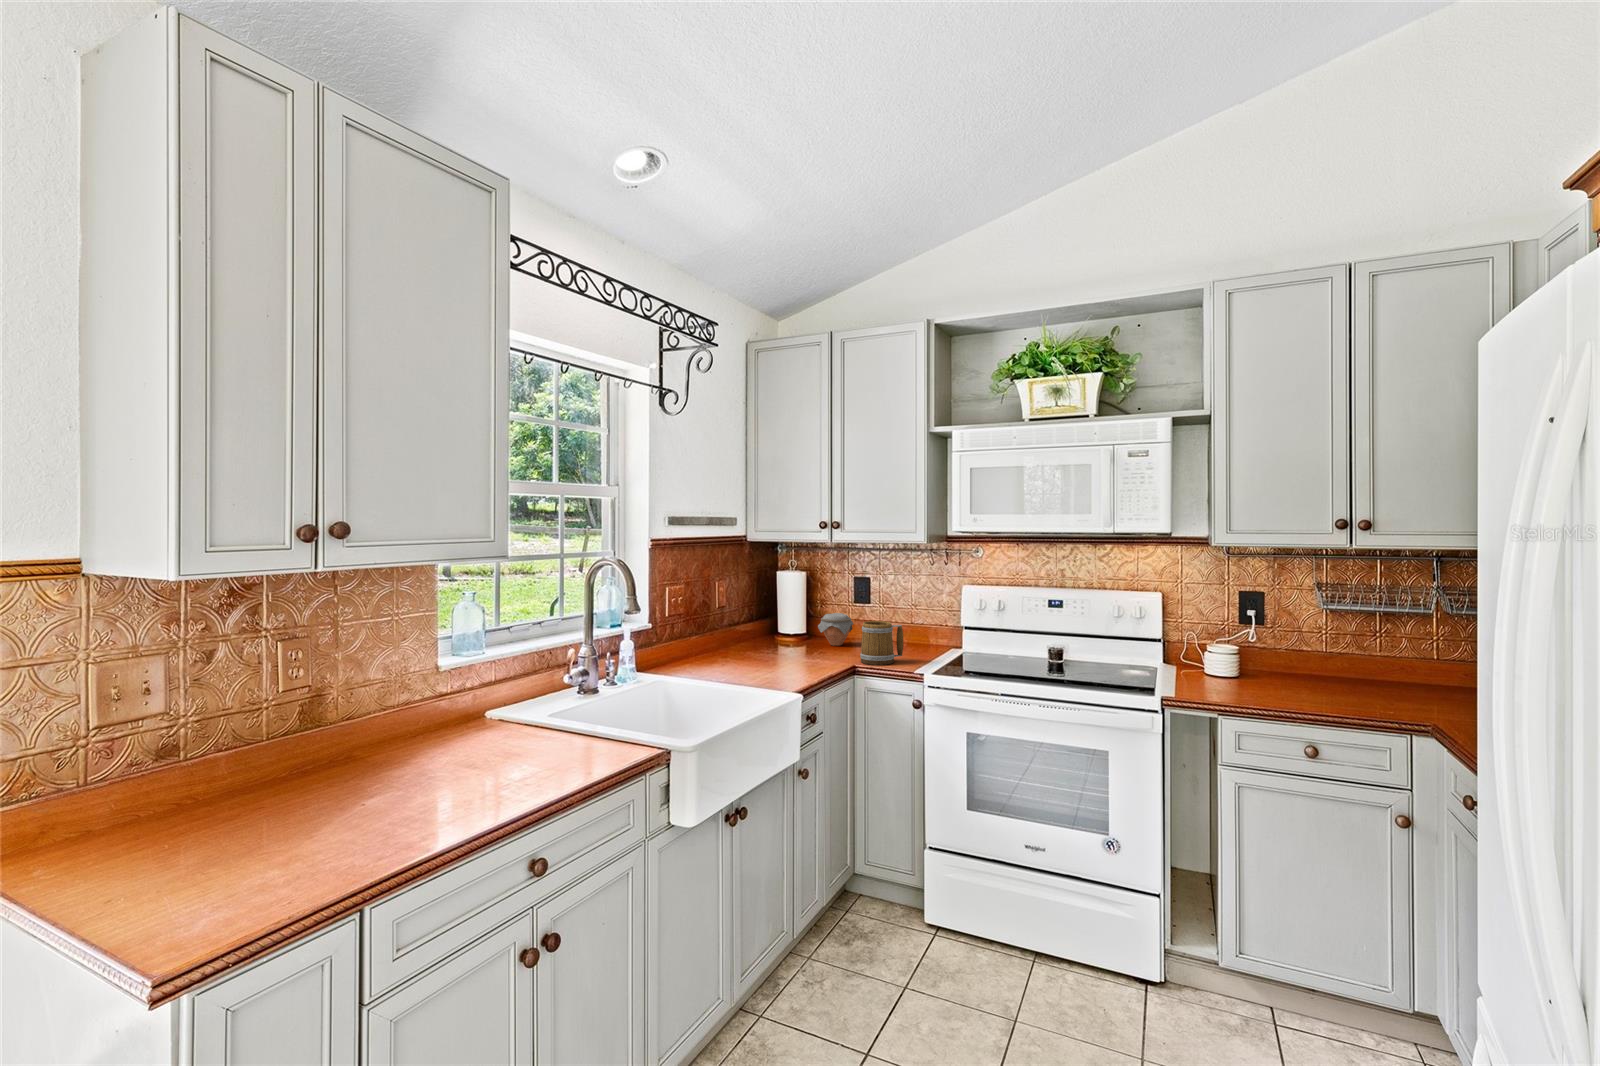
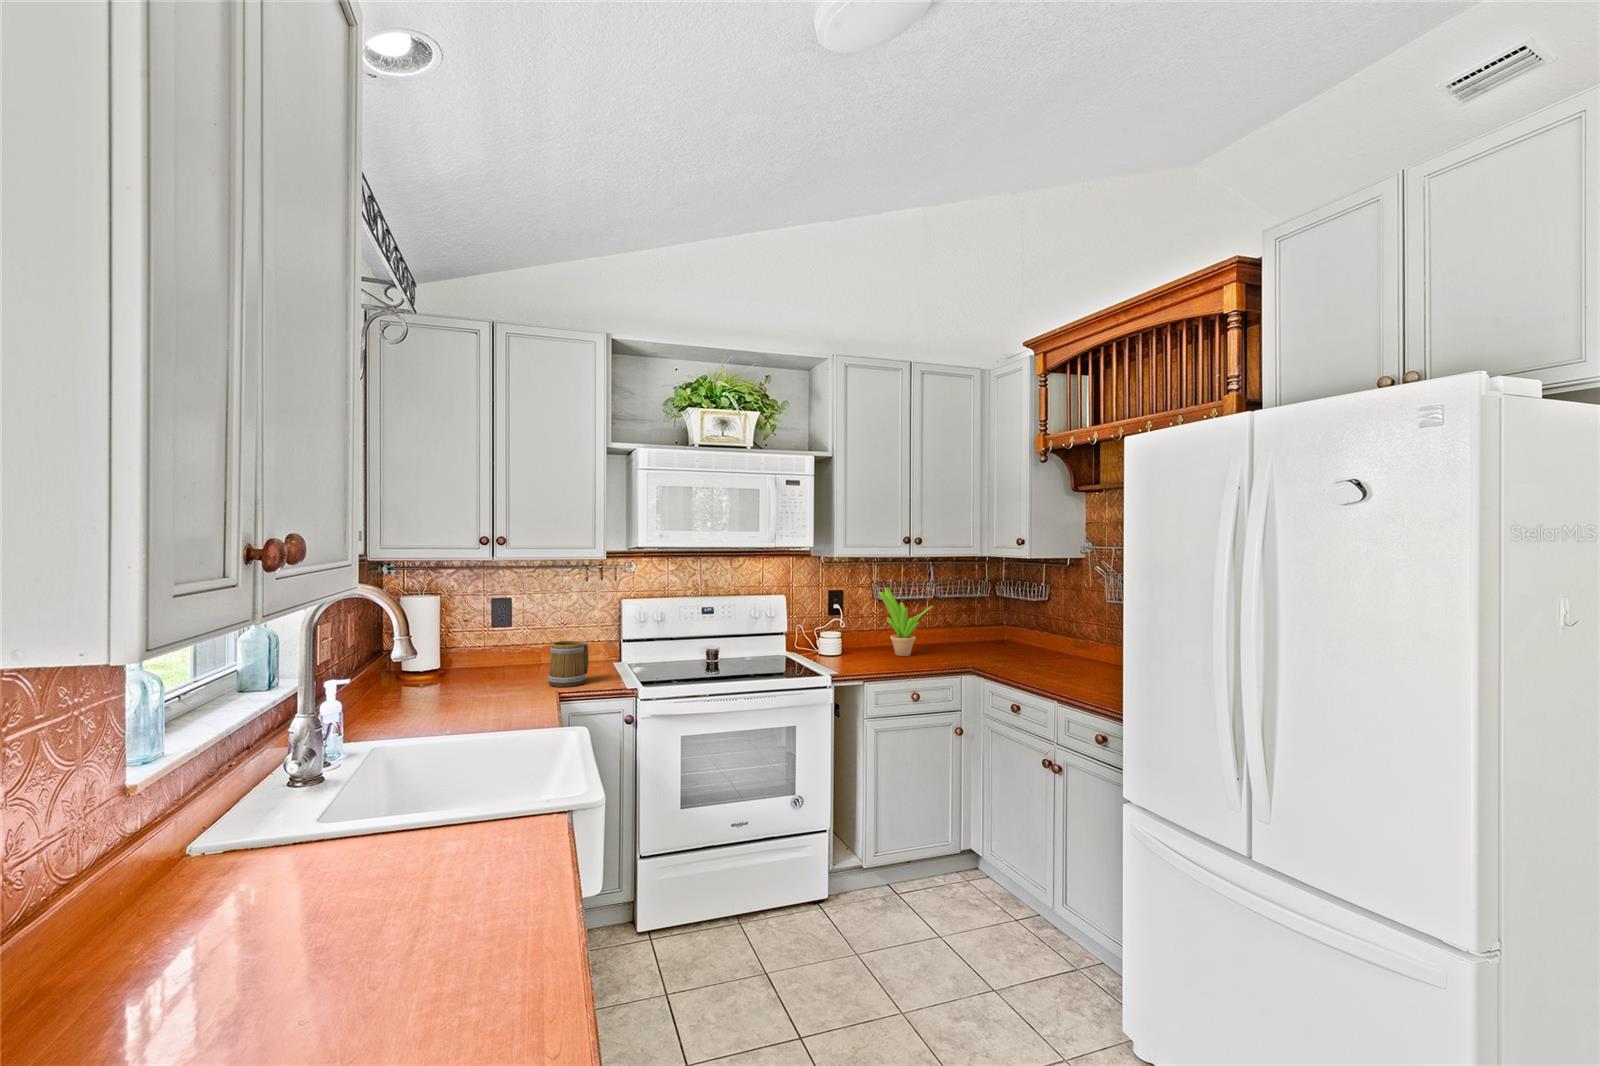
potted plant: none [1282,591,1393,694] -> present [879,587,933,656]
jar: present [818,613,853,646] -> none [463,638,504,675]

